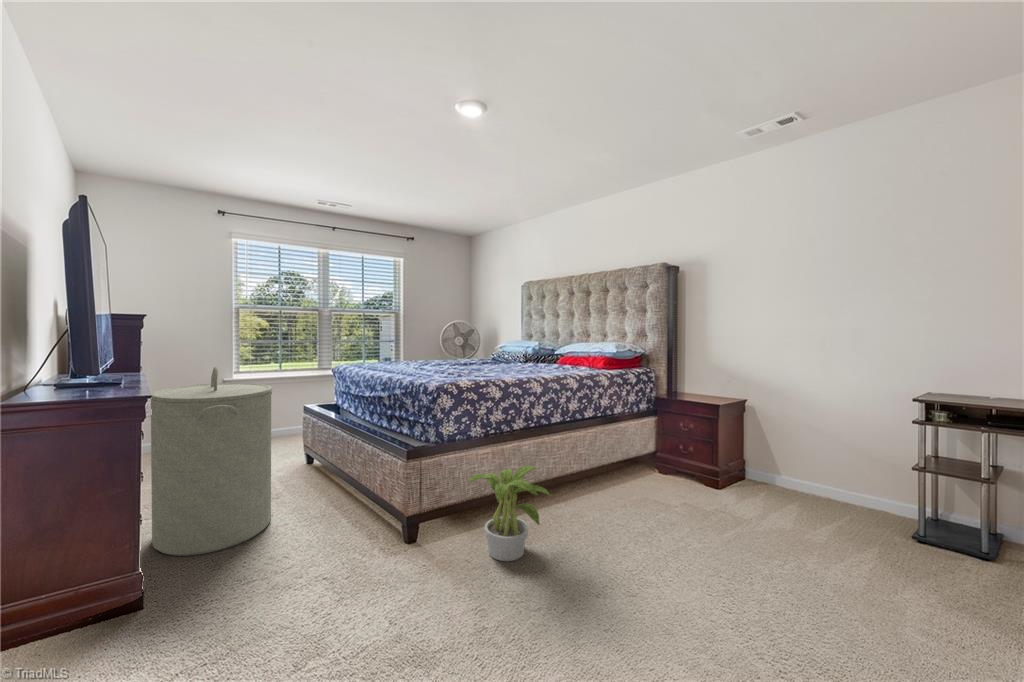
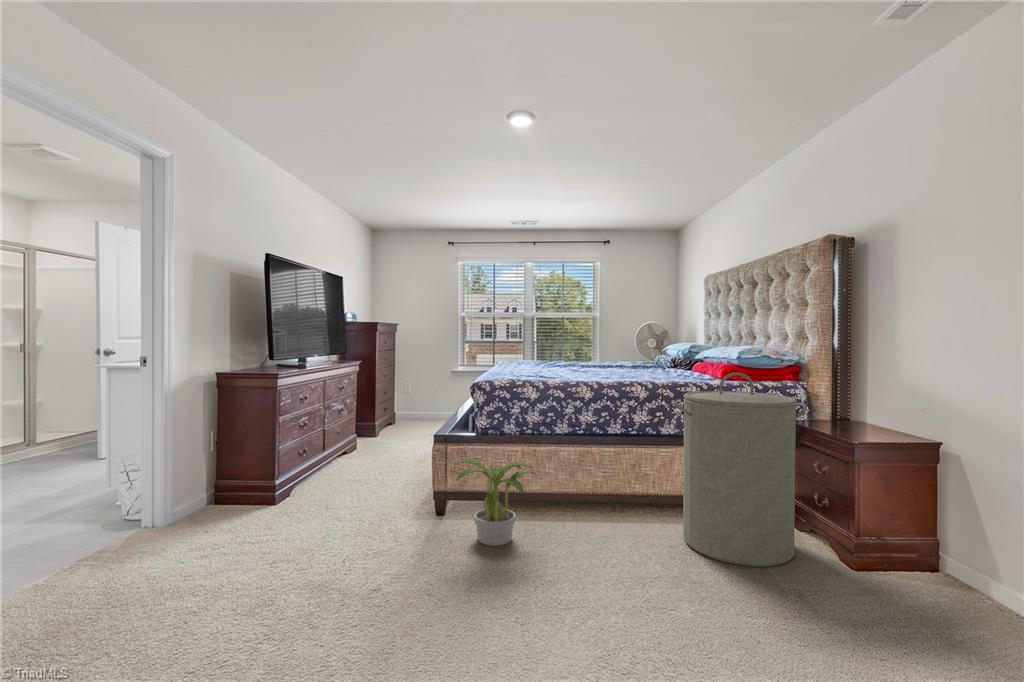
laundry hamper: present [151,367,272,556] -> present [672,372,807,567]

